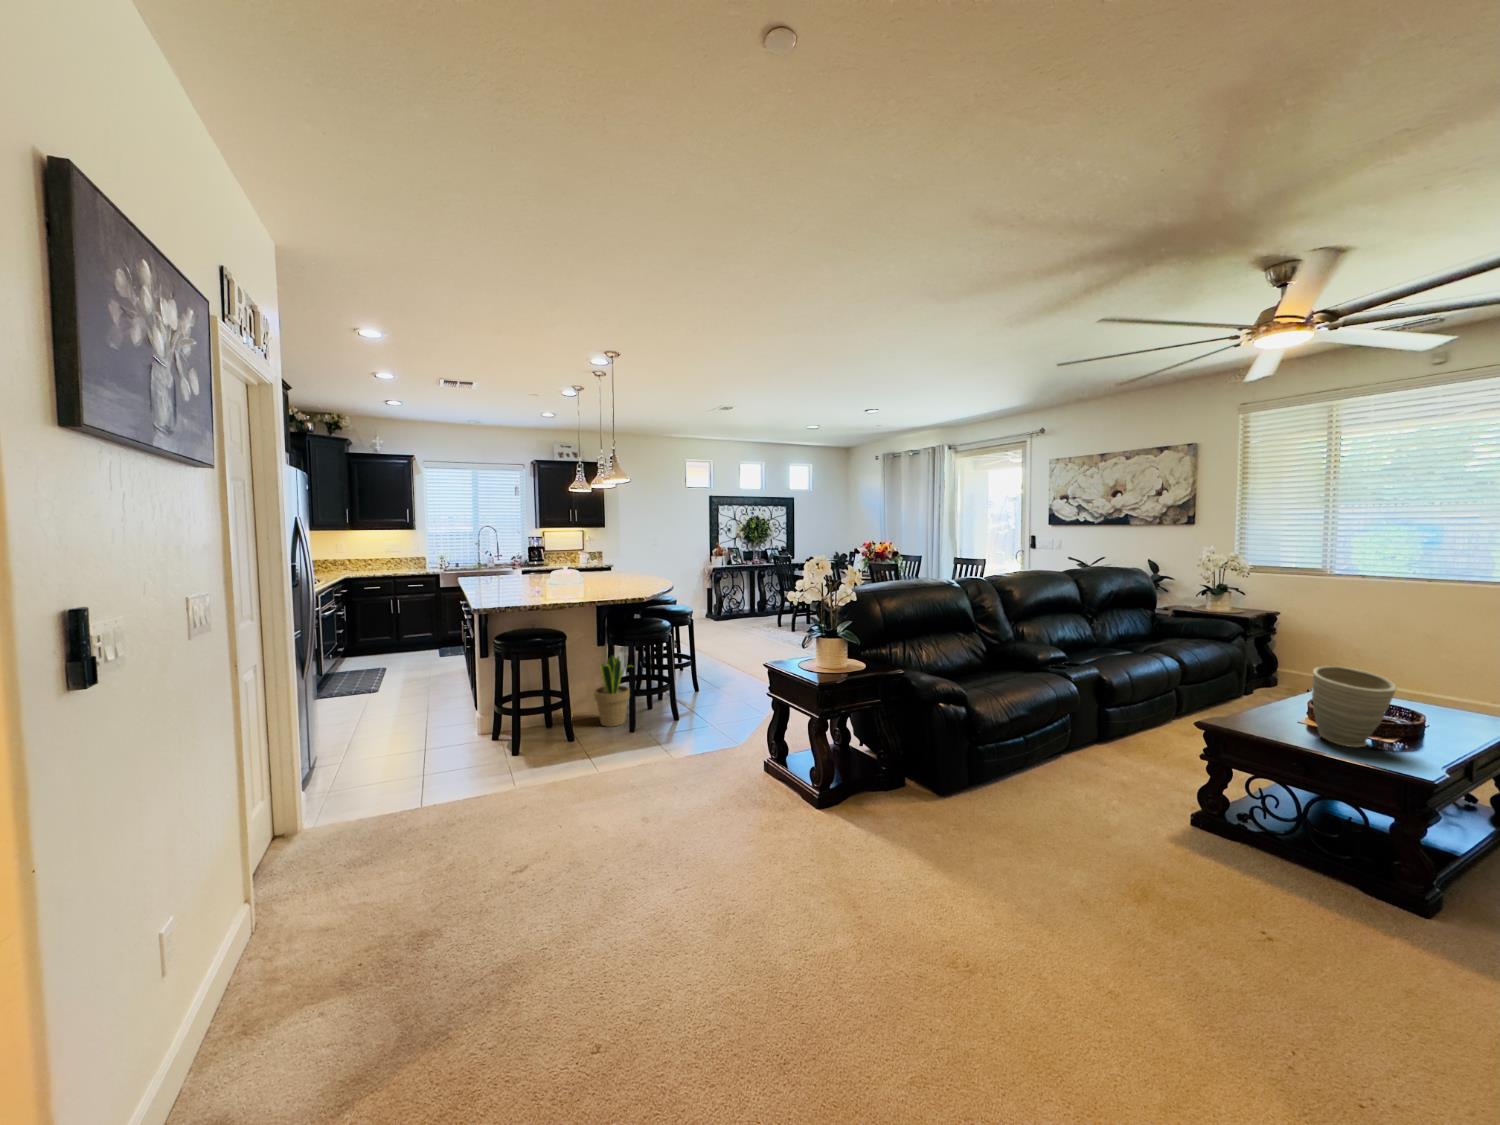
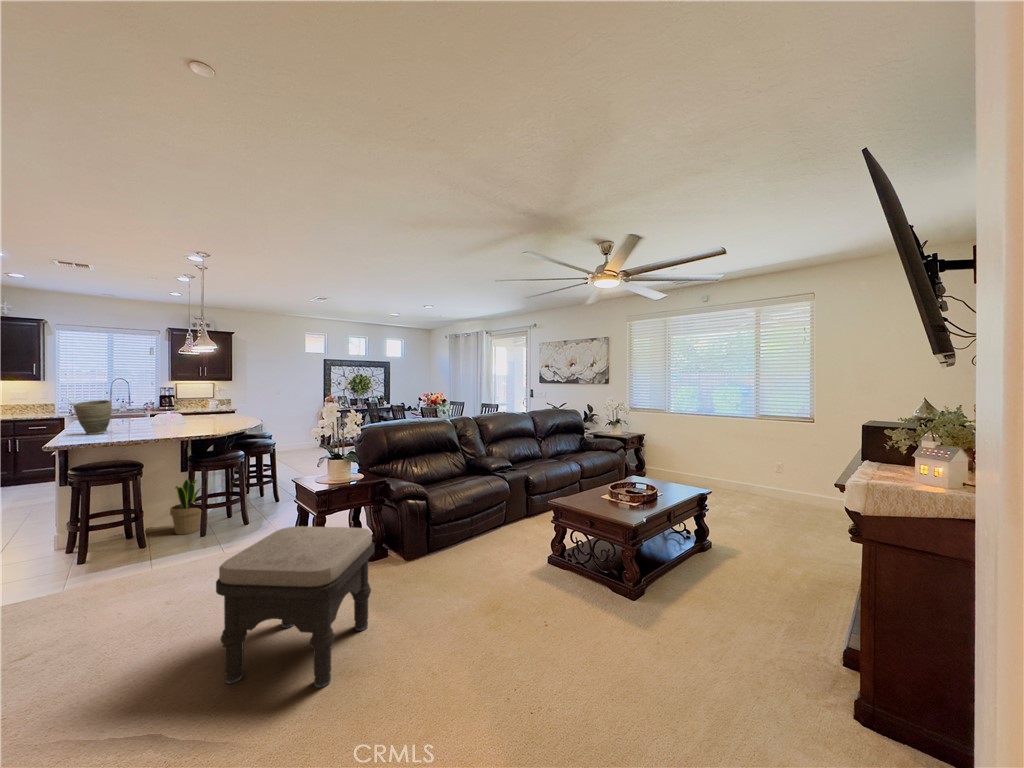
vase: present [1312,666,1397,747] -> present [74,400,111,435]
ottoman: none [780,733,968,981] -> present [216,526,374,688]

